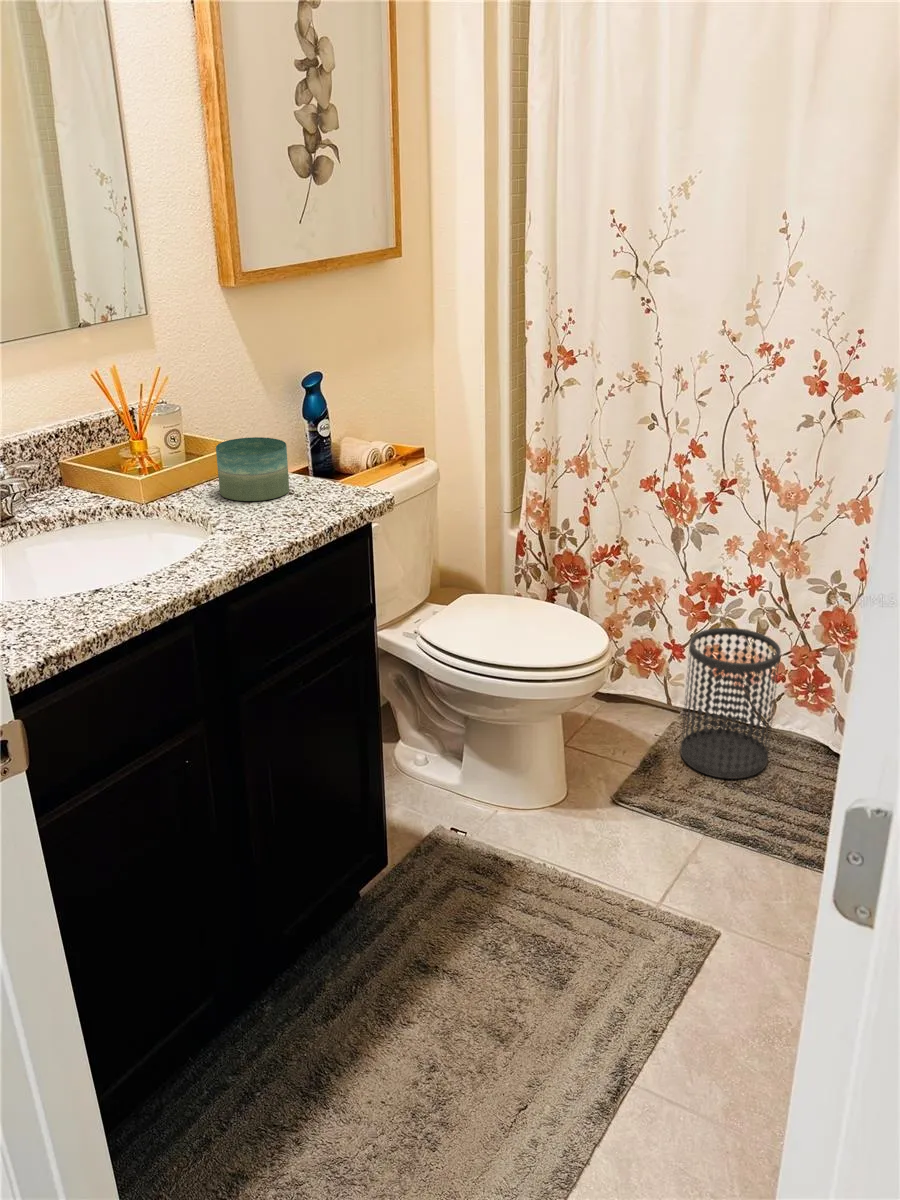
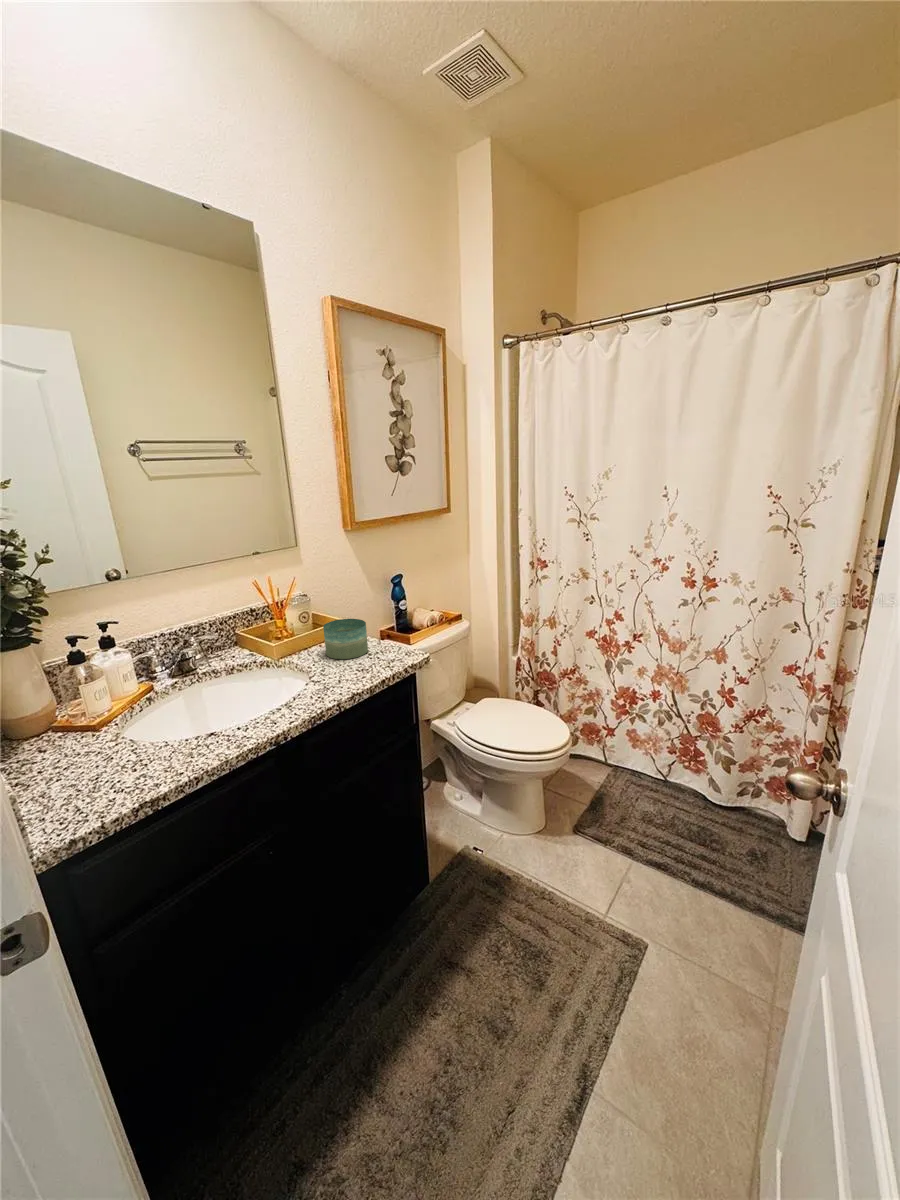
wastebasket: present [681,628,781,779] -> none [614,721,675,816]

